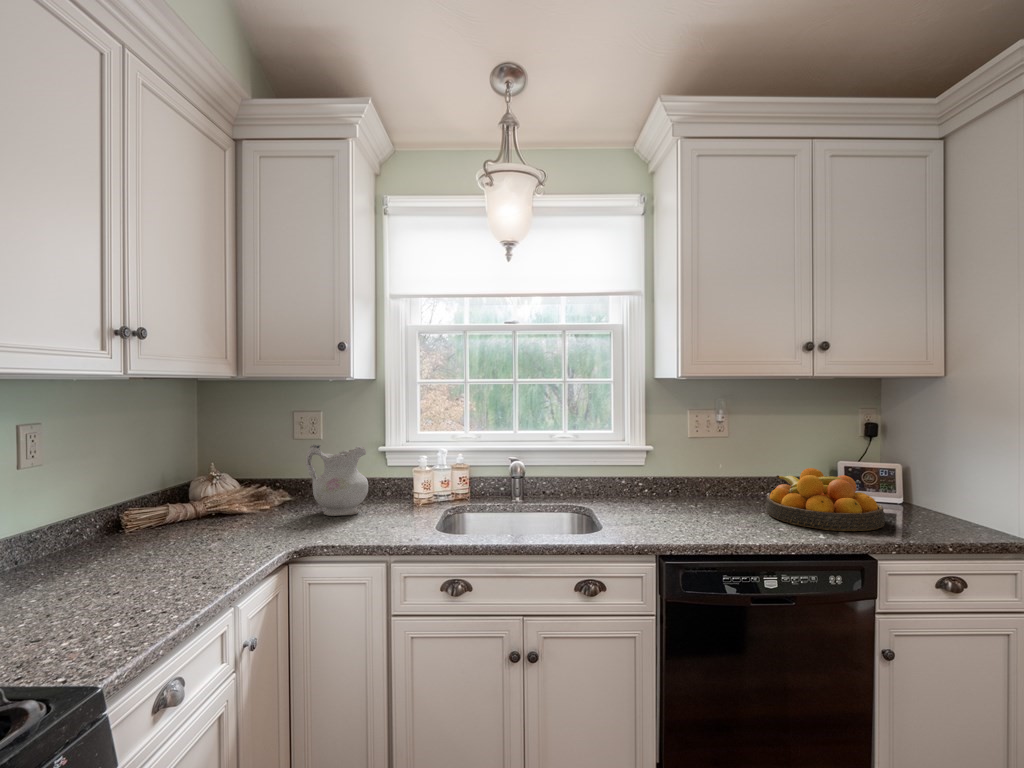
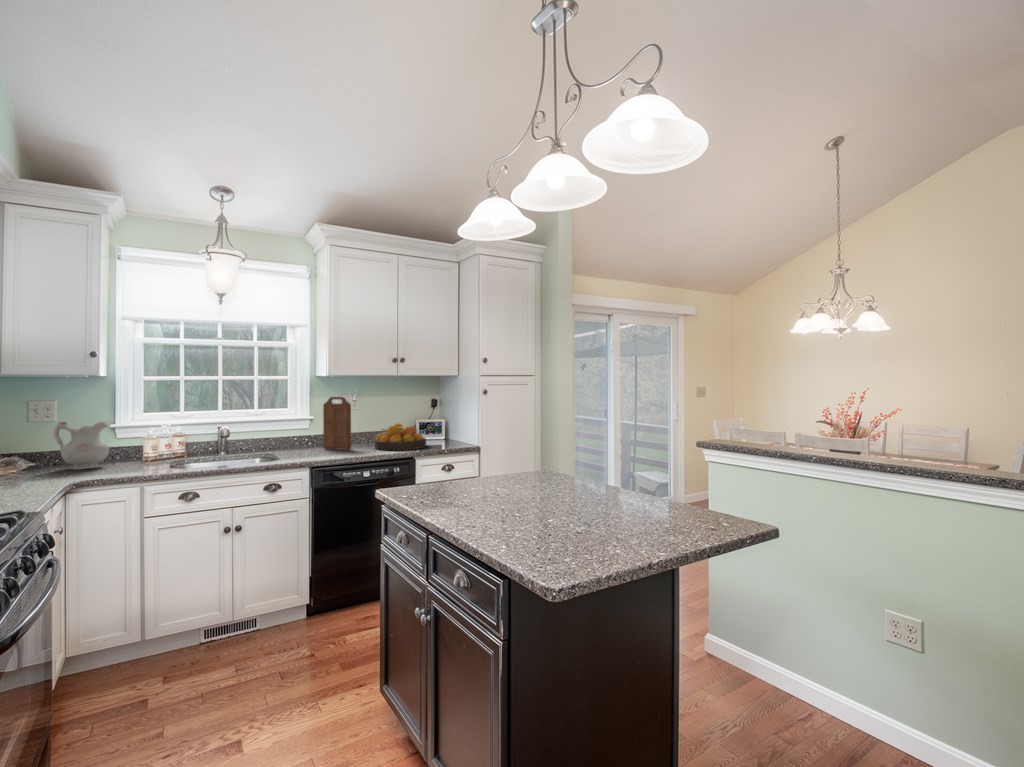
cutting board: none [669,414,722,514] -> present [323,397,351,450]

